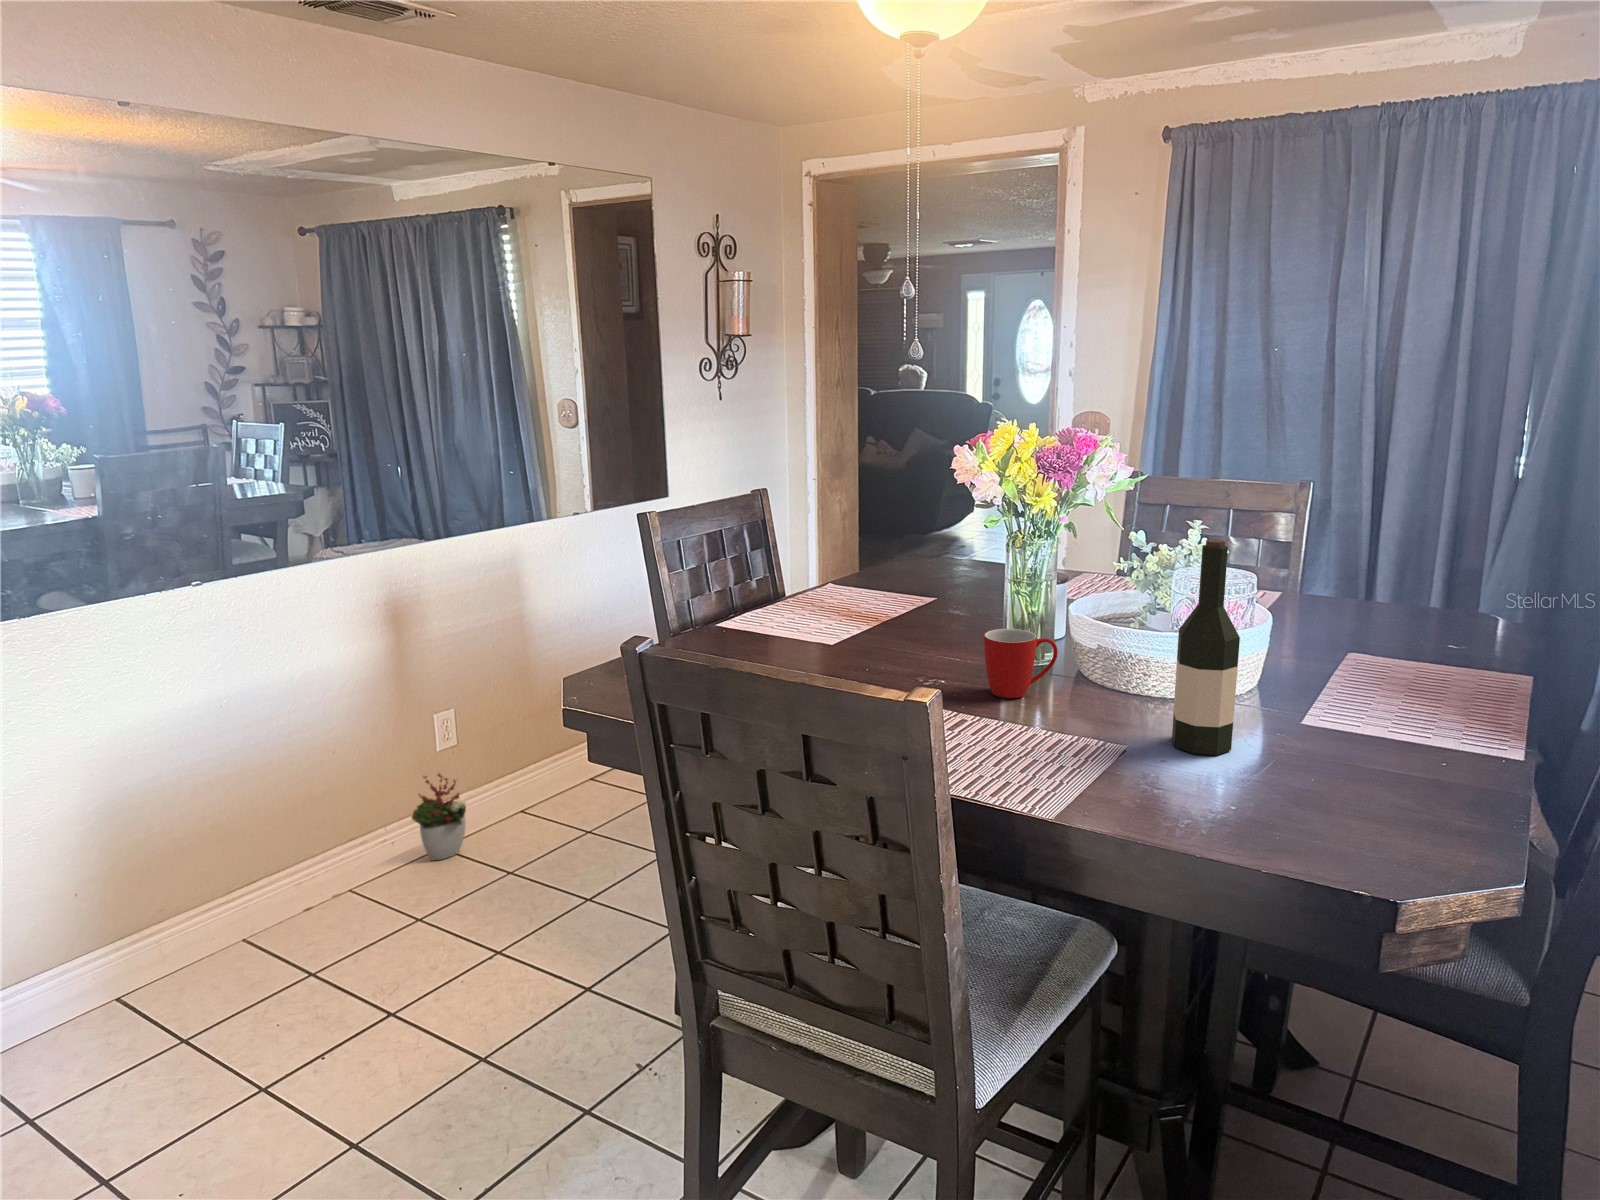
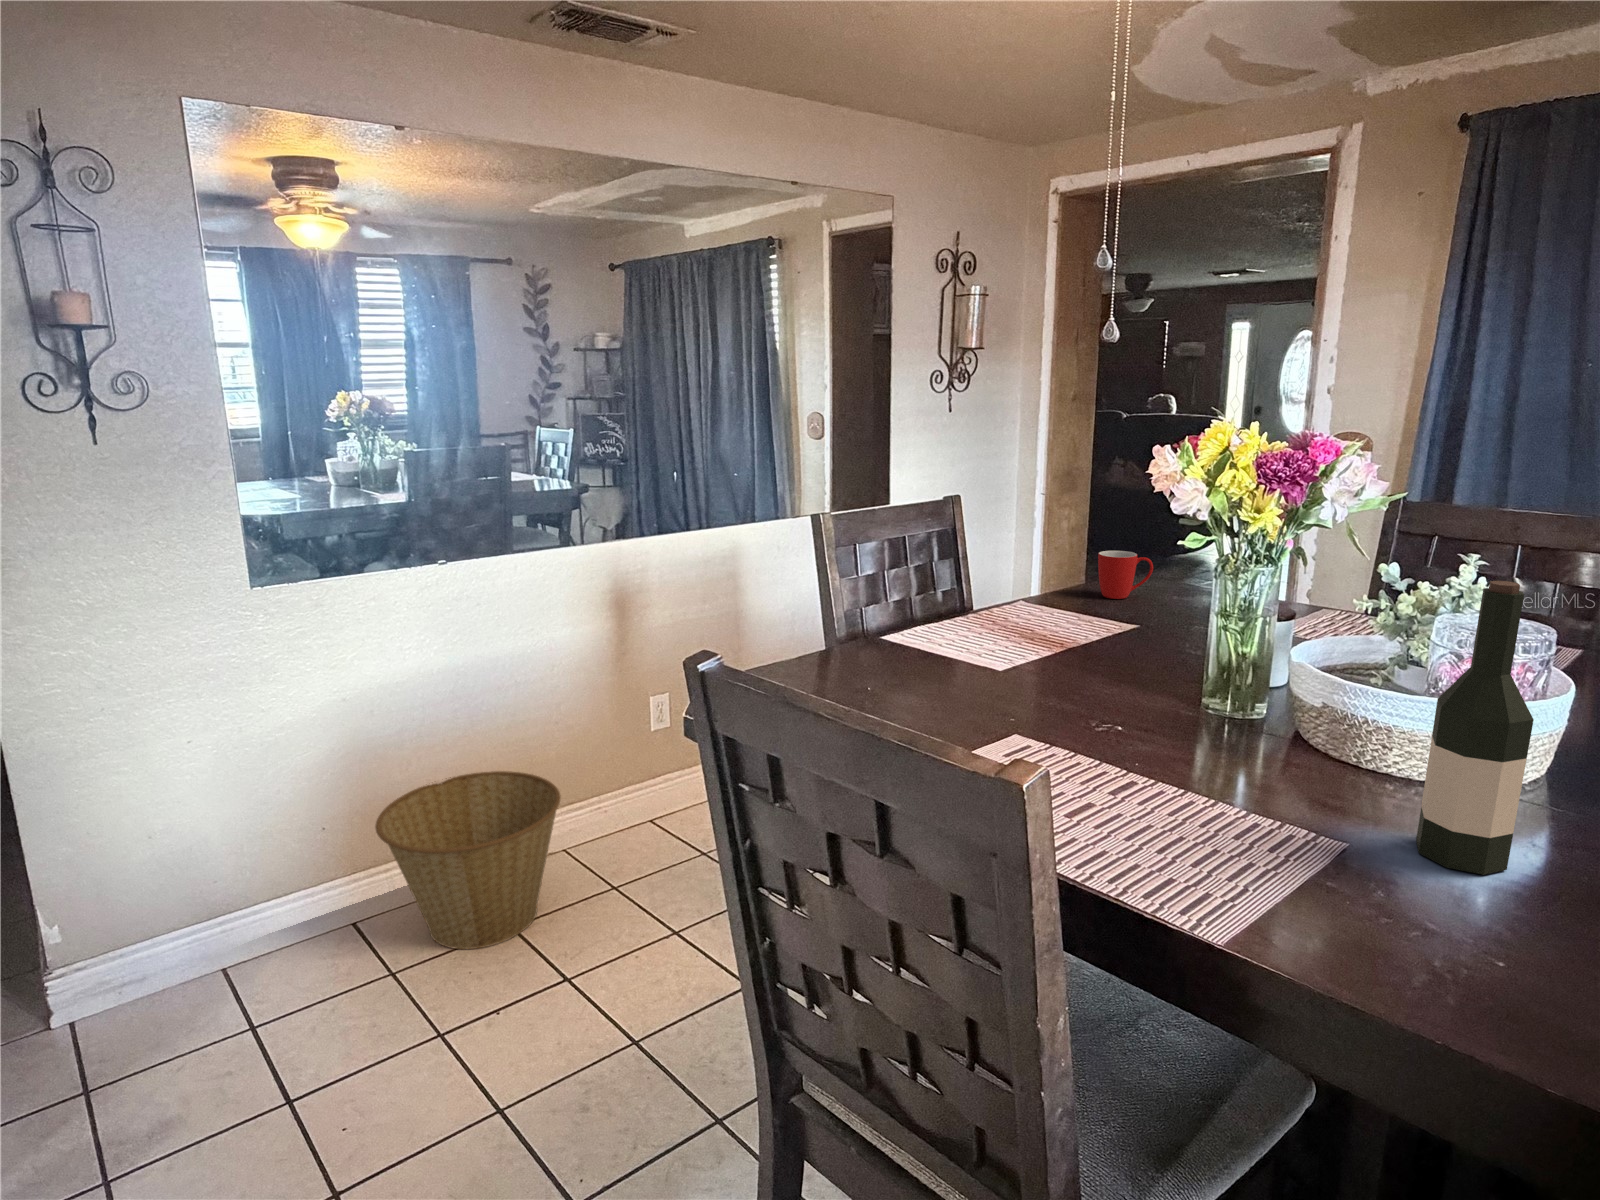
mug: present [984,629,1058,698] -> present [1098,551,1153,599]
decorative plant: present [412,774,466,860] -> none [621,747,670,827]
basket: none [149,812,364,1010] -> present [375,771,561,949]

